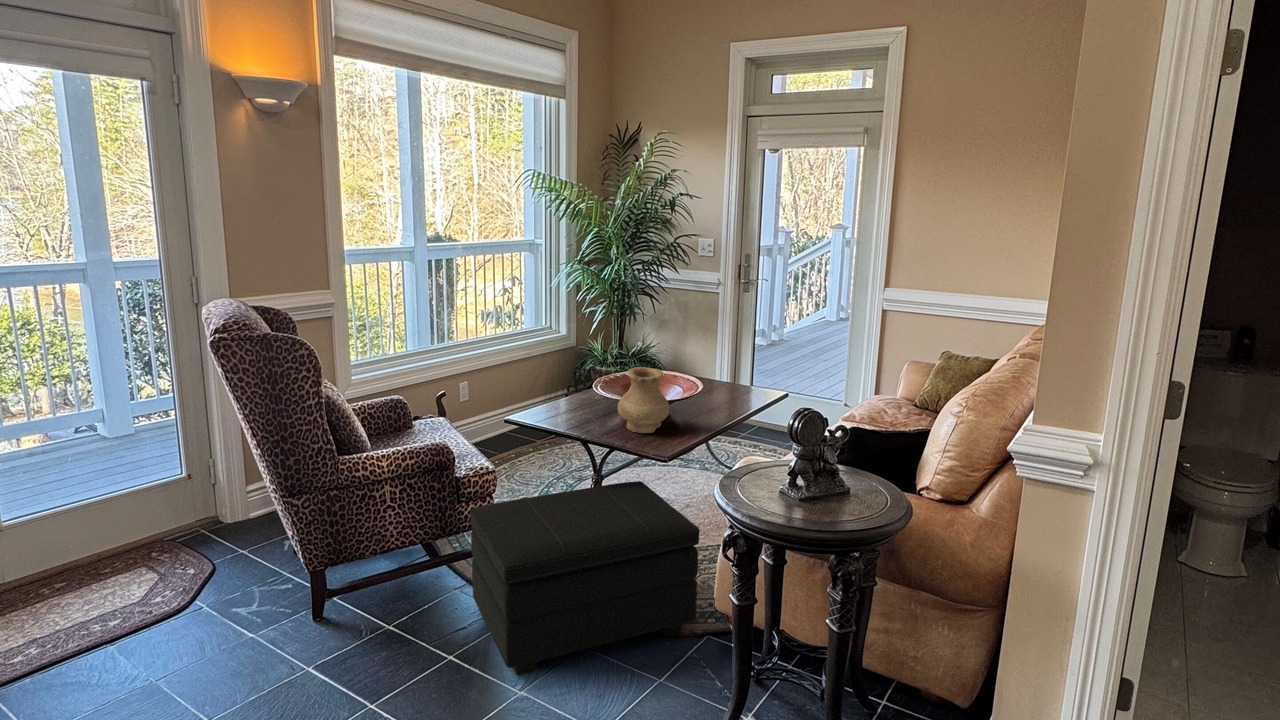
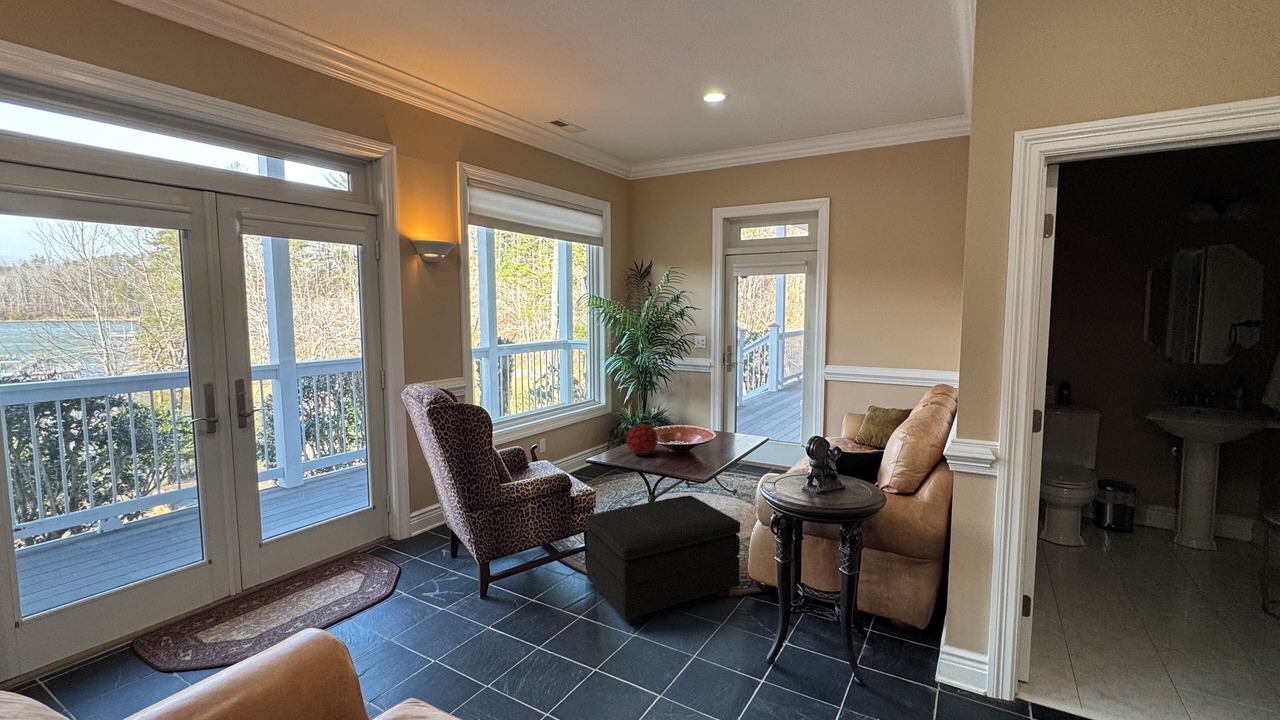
vase: present [618,367,669,433] -> none [670,420,704,464]
decorative orb: none [558,369,606,416] -> present [626,424,658,455]

